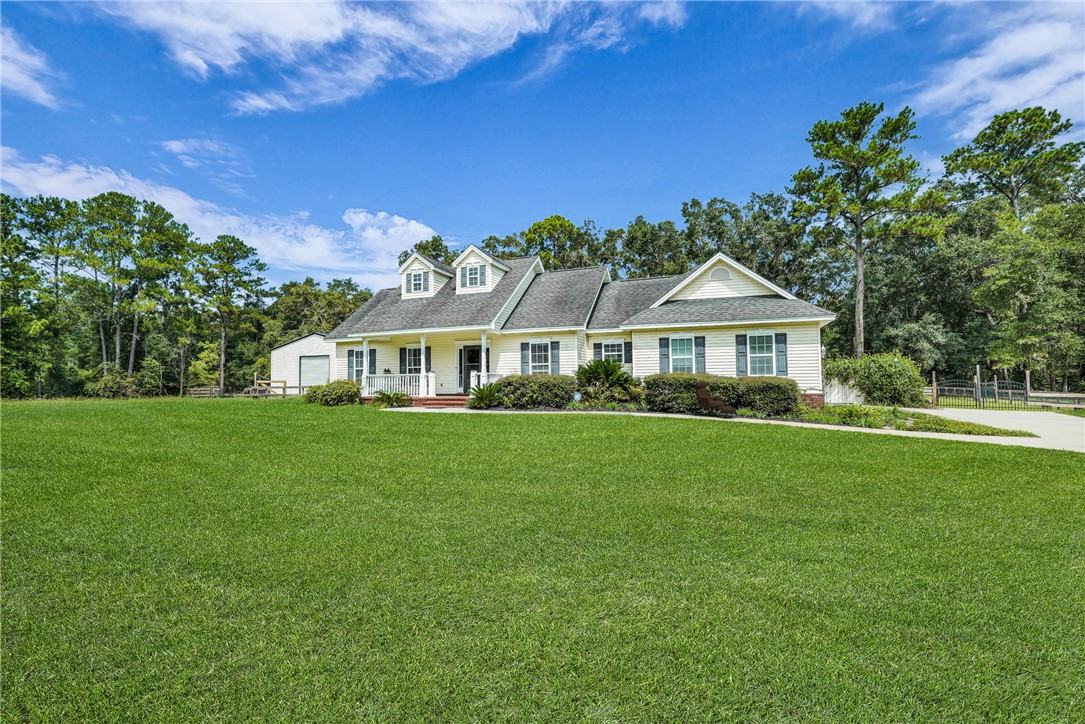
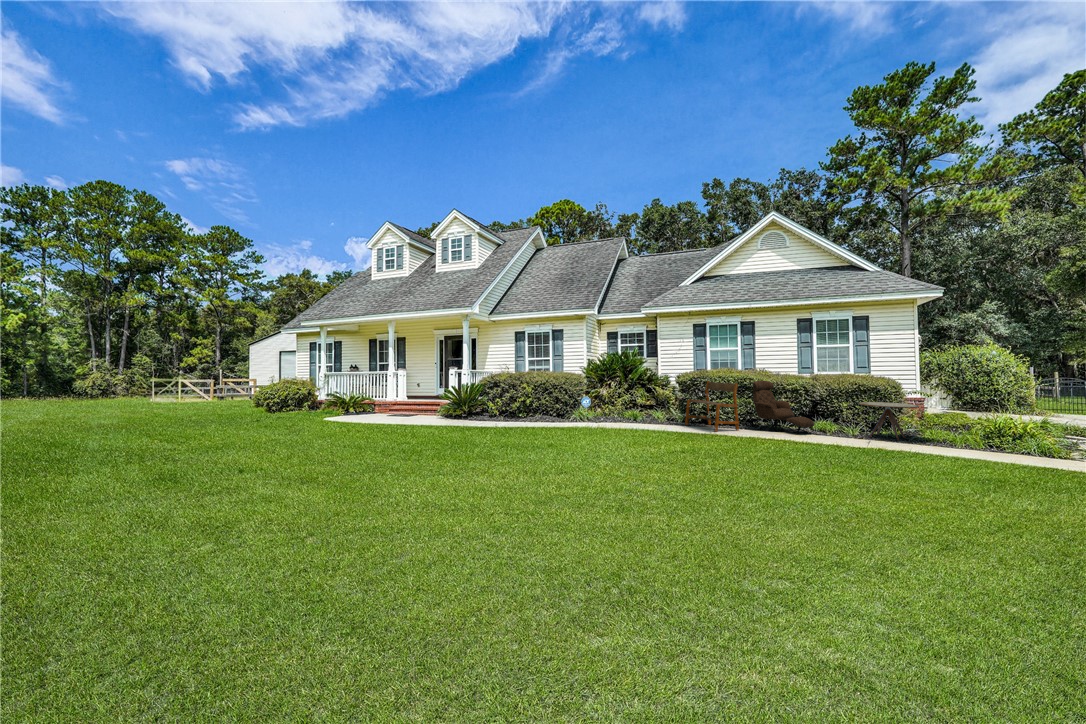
bench: none [649,382,686,417] -> present [685,381,739,432]
round table: none [766,396,804,422] -> present [859,402,919,441]

